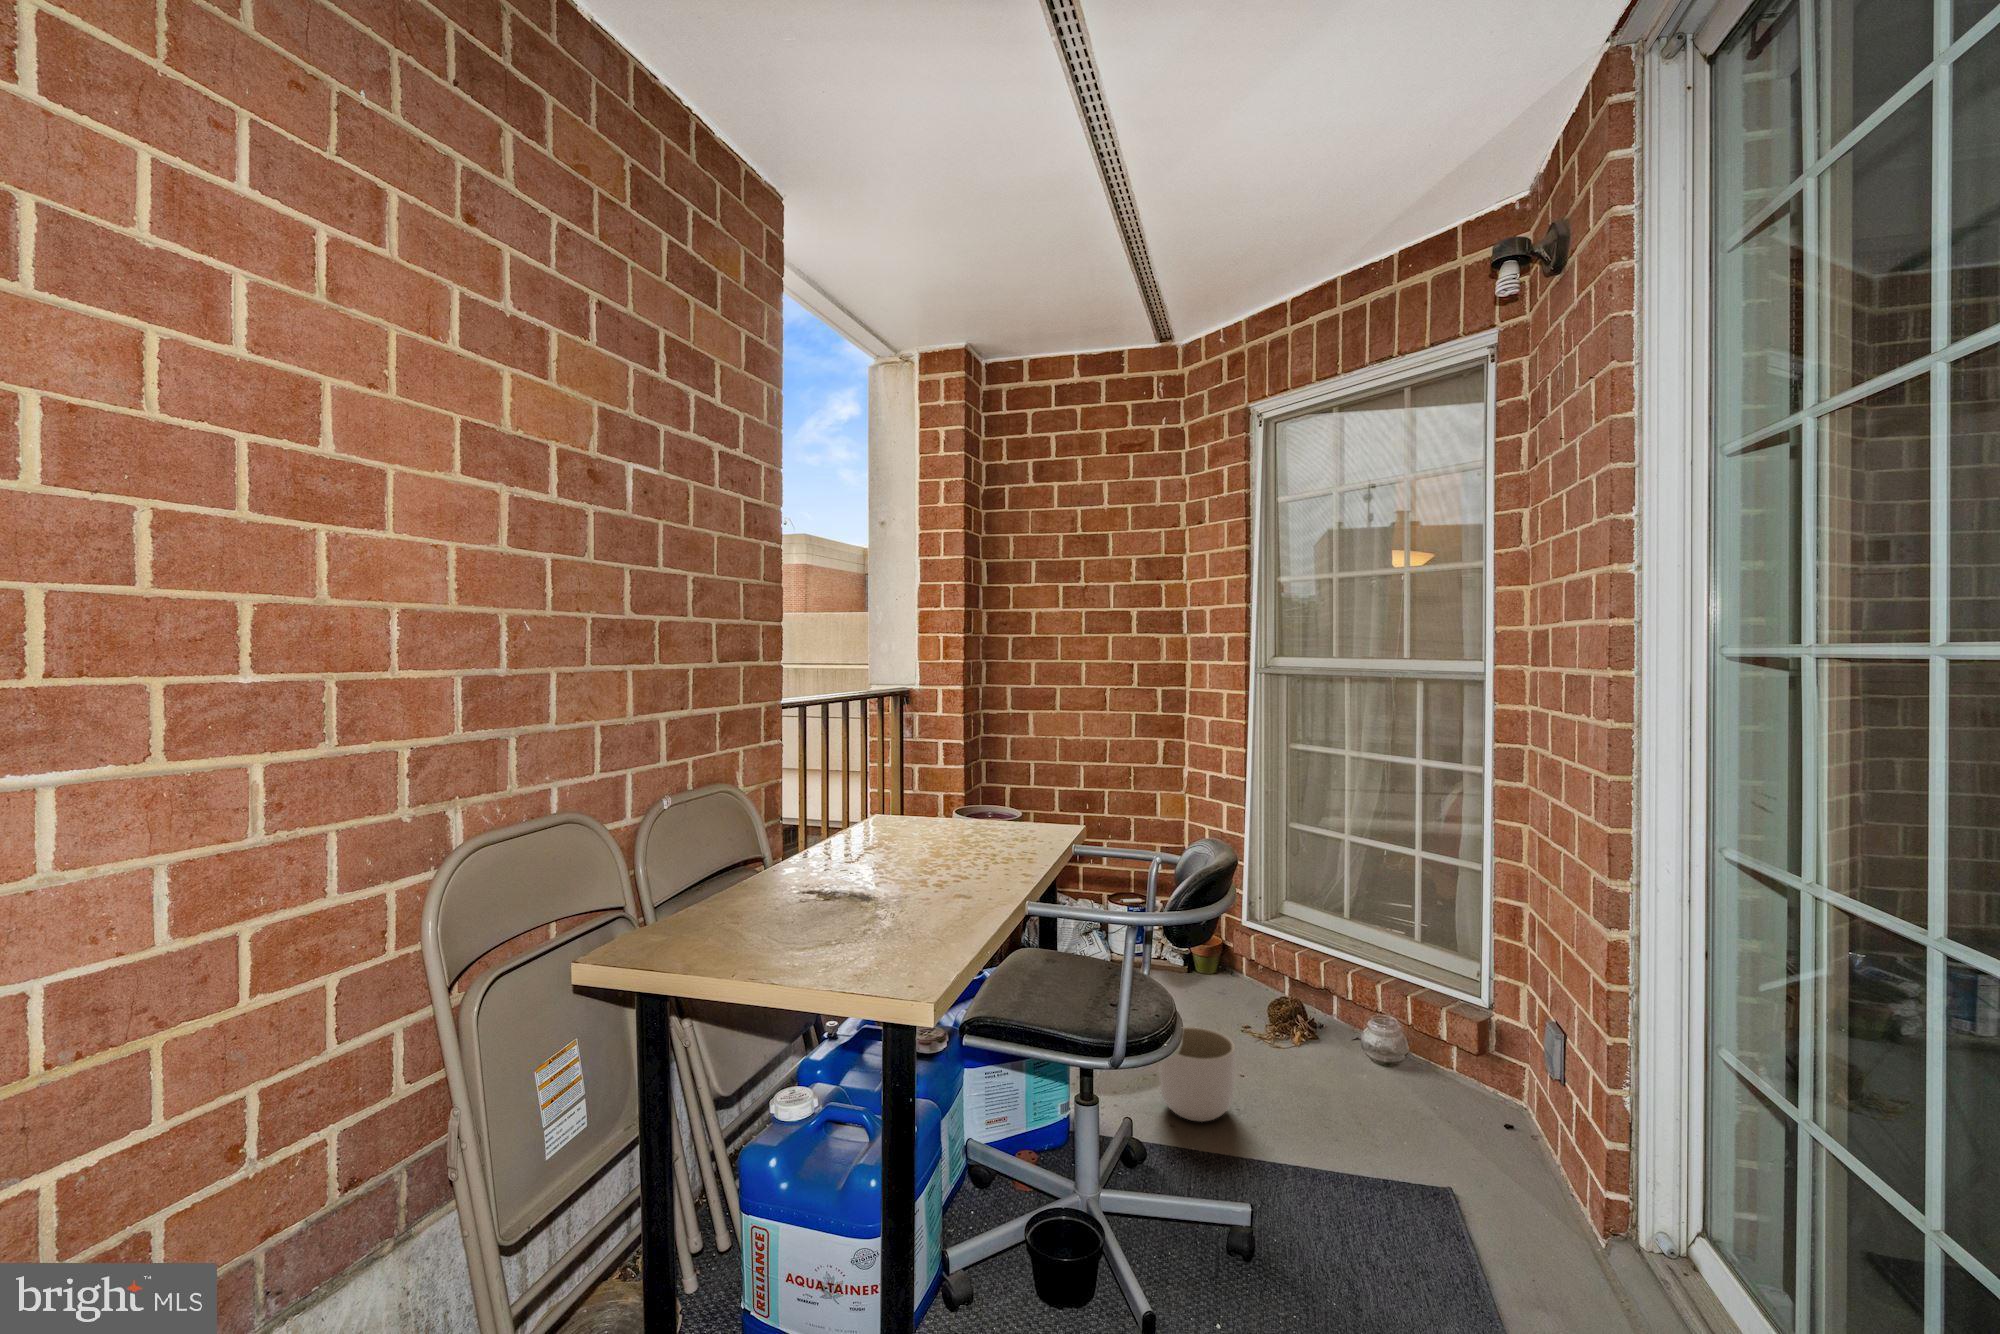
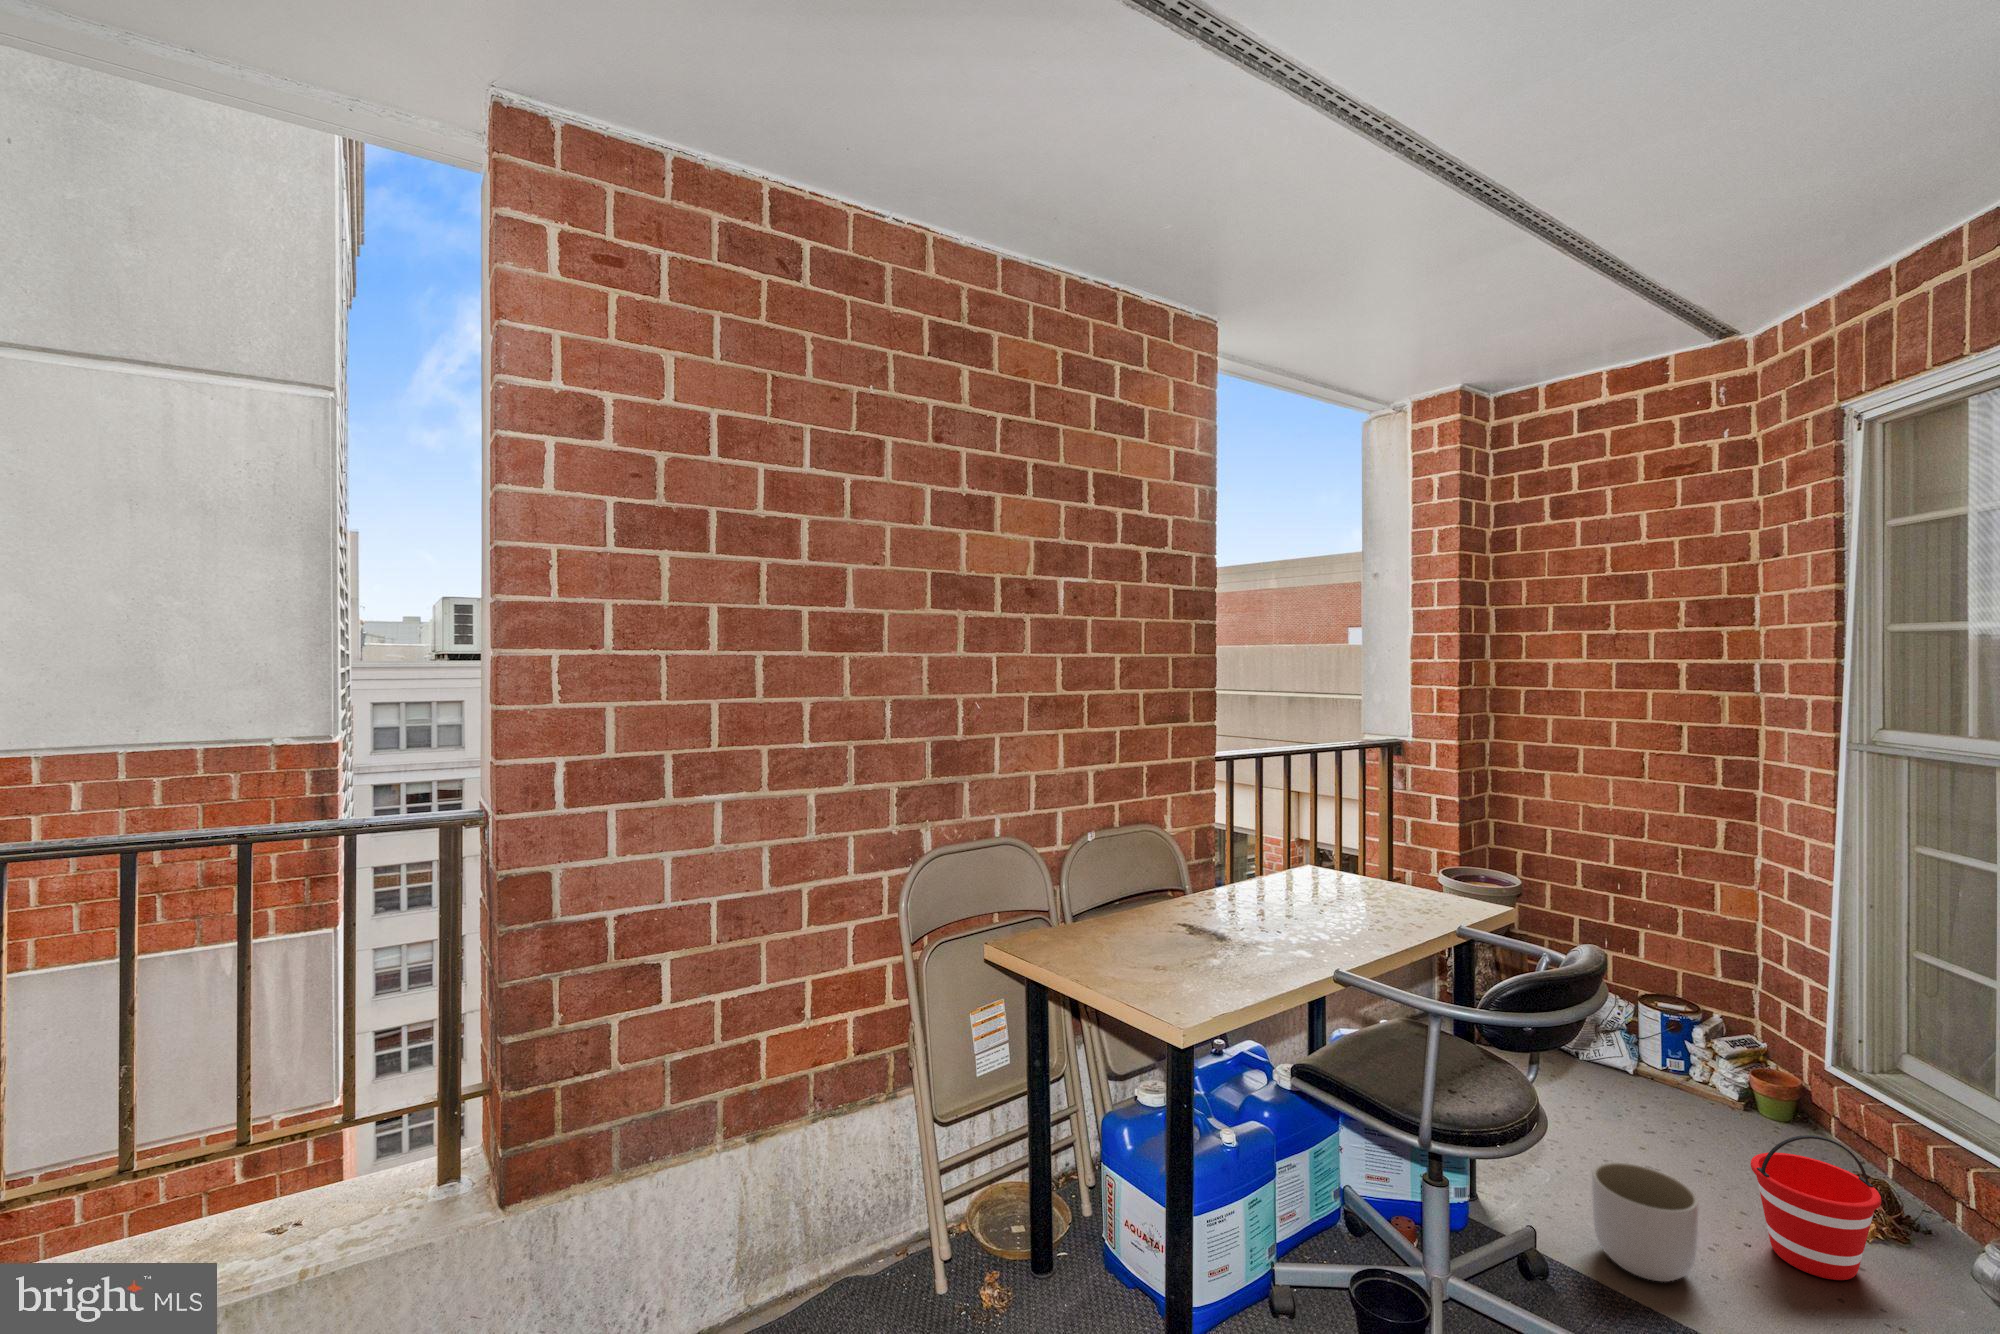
bucket: none [1241,966,1321,1075] -> present [1751,1135,1881,1280]

